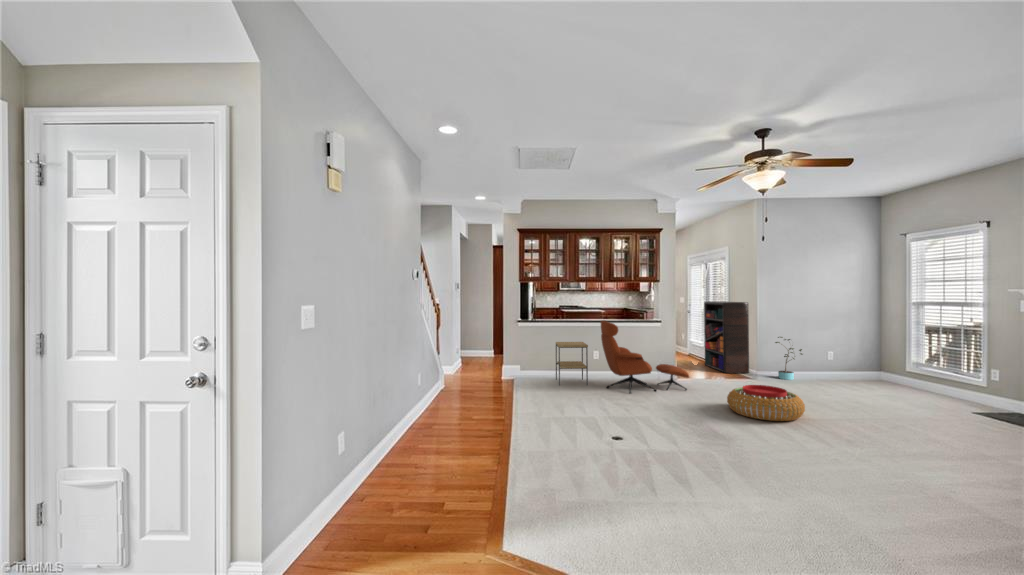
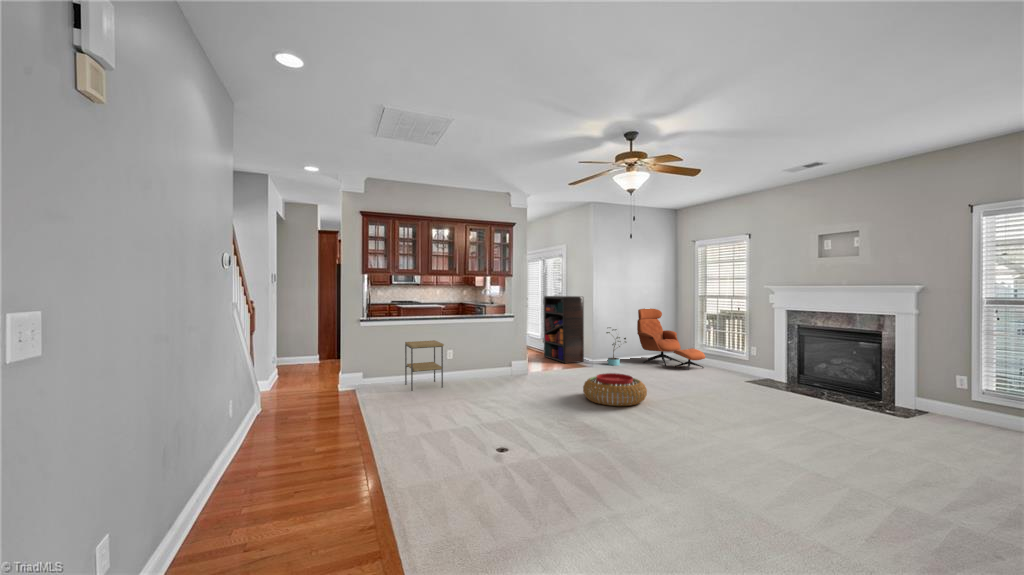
lounge chair: present [601,321,689,393] -> present [637,308,705,370]

